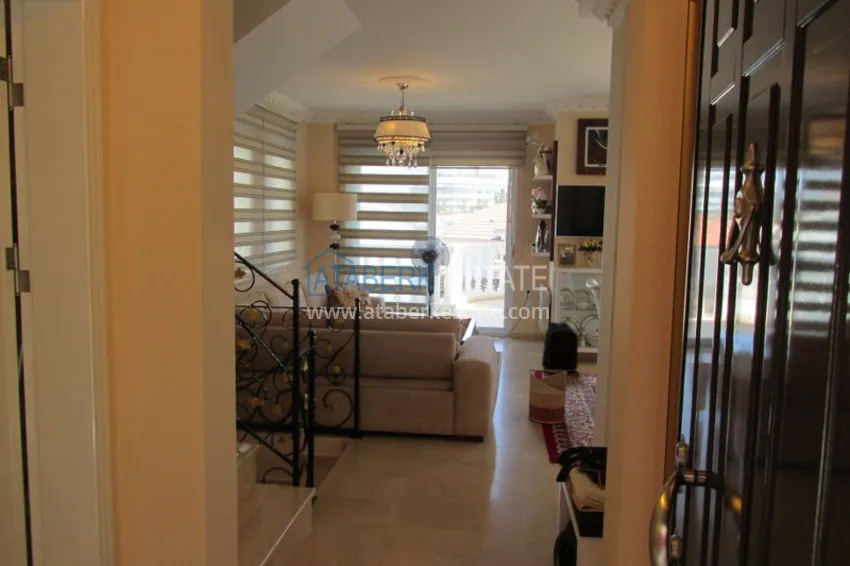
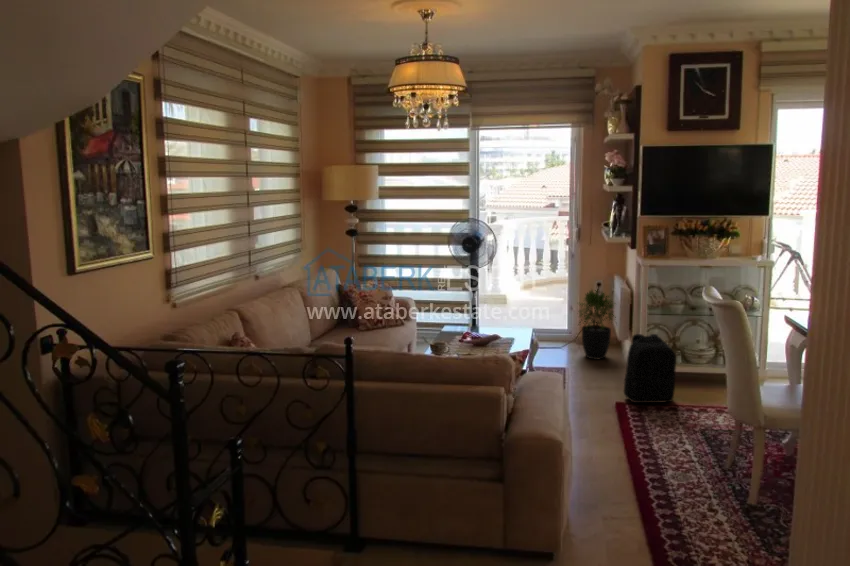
potted plant: none [510,293,545,348] -> present [578,290,616,359]
basket: present [529,369,568,423] -> none [617,428,679,514]

